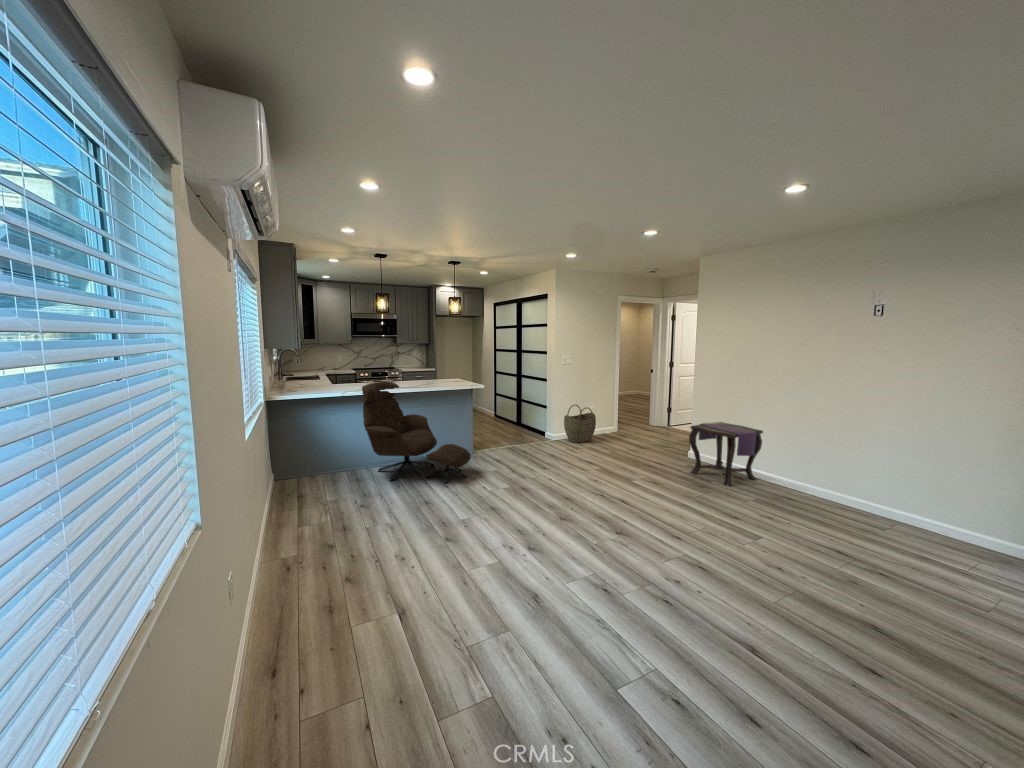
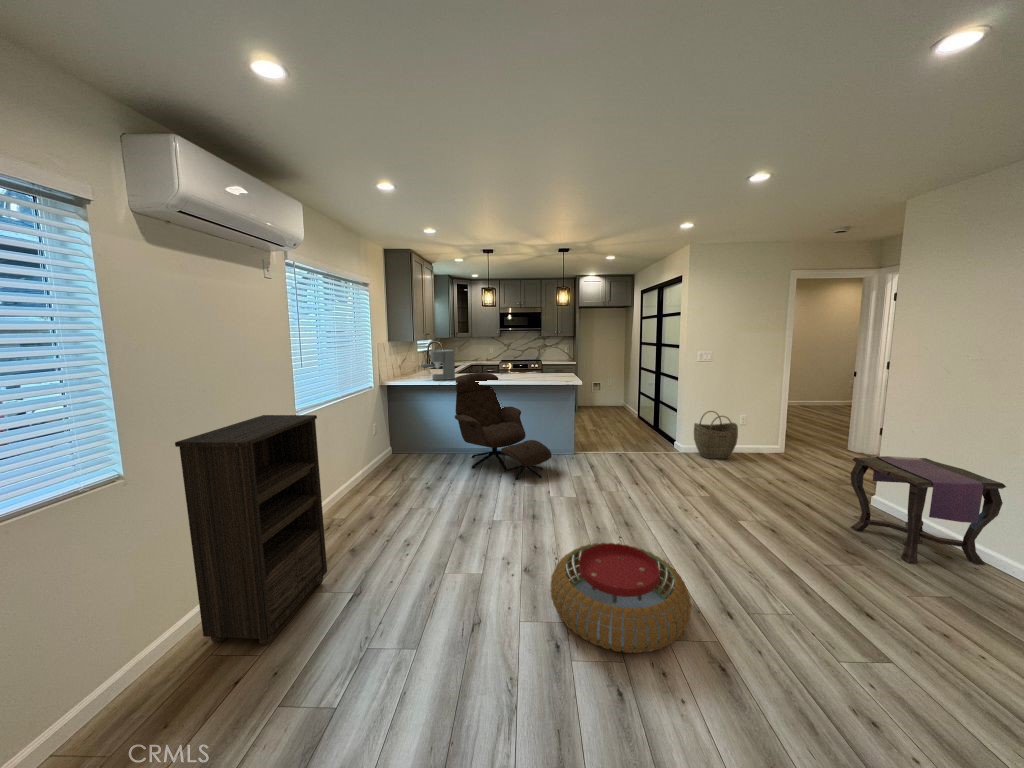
coffee maker: none [312,357,352,392] -> present [422,350,455,380]
bookshelf: none [263,430,366,712] -> present [175,415,327,645]
pouf: none [566,507,674,580] -> present [551,543,691,653]

